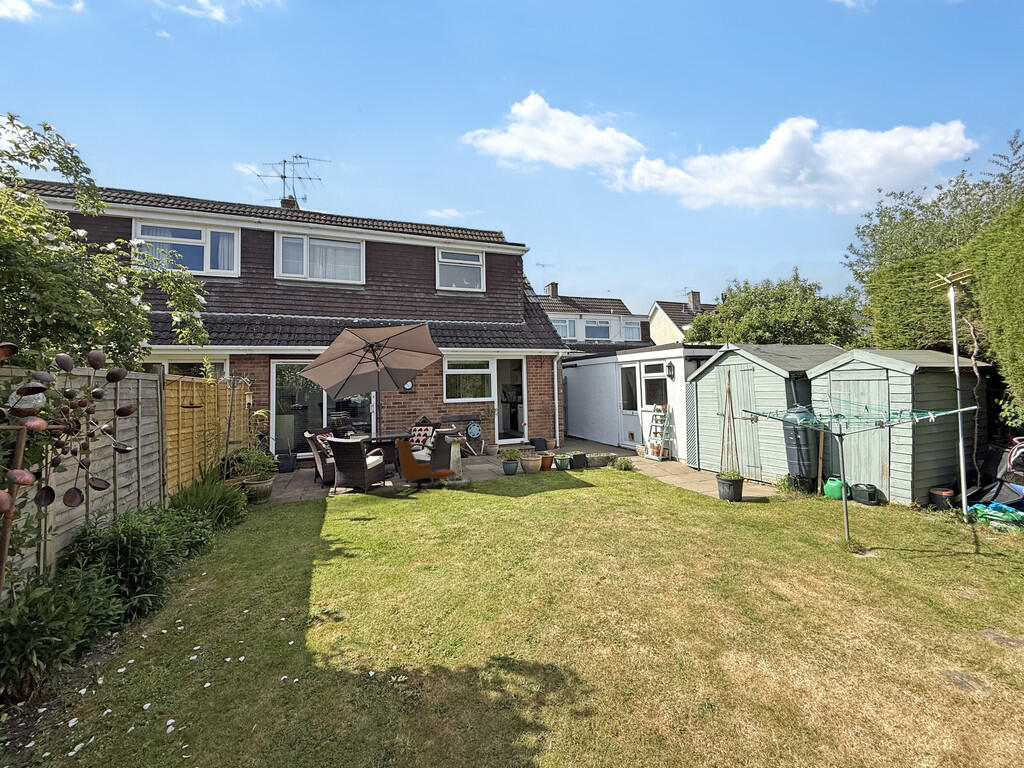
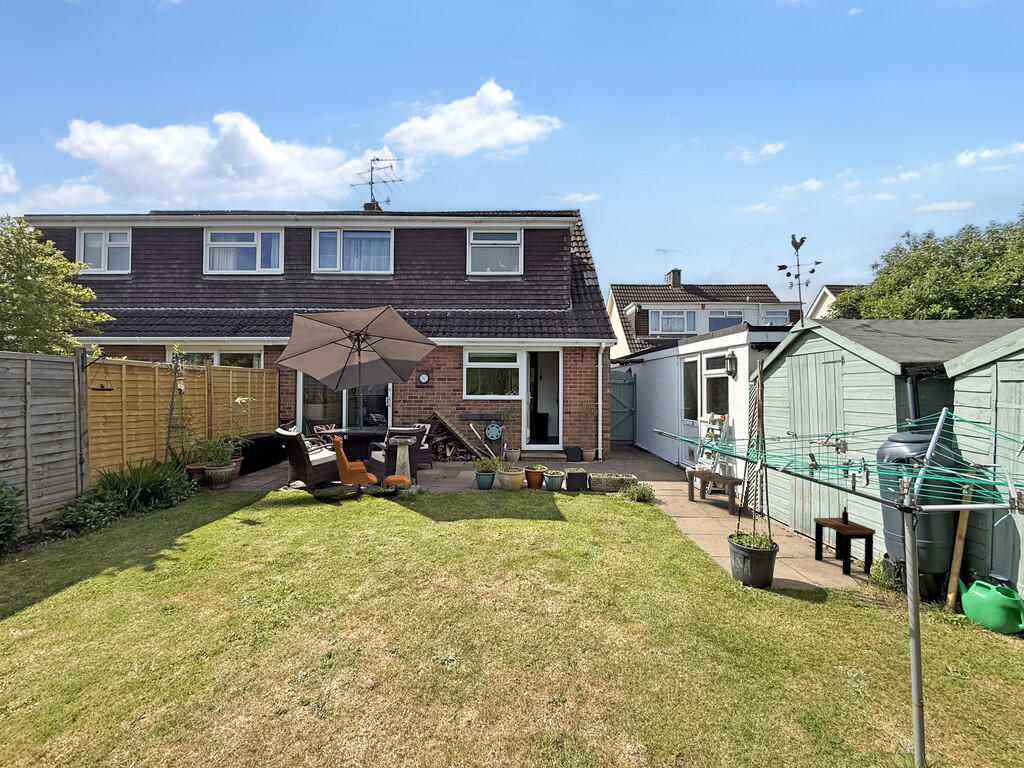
bench: none [653,446,697,473] -> present [688,470,751,515]
side table: none [755,455,788,493] -> present [814,507,875,574]

